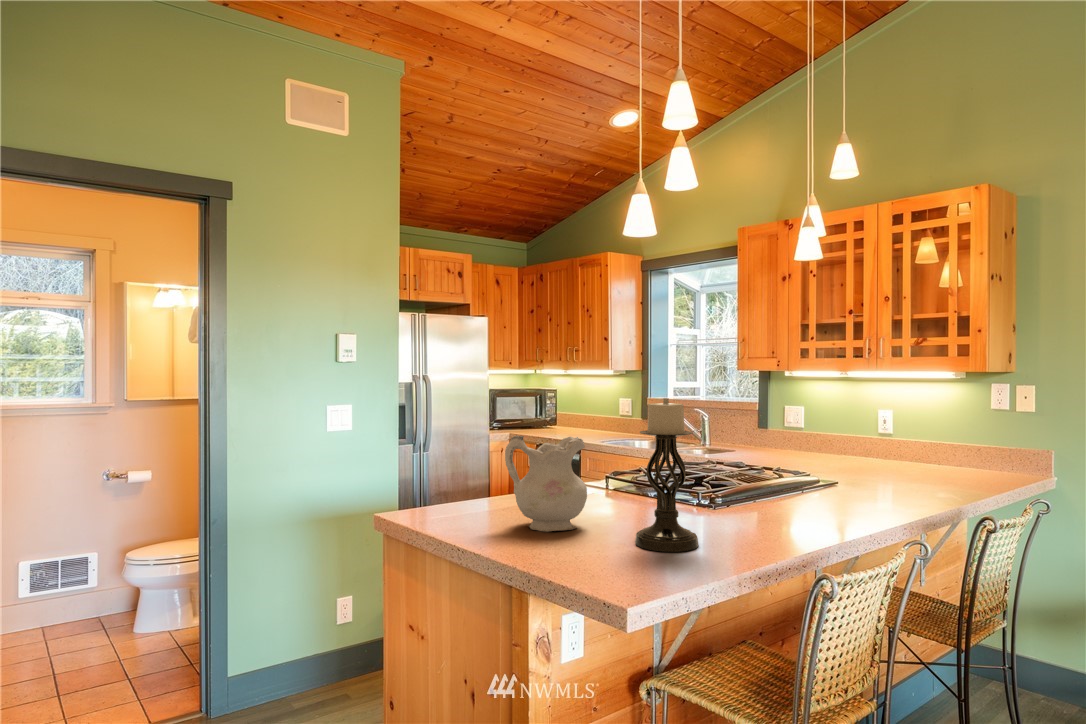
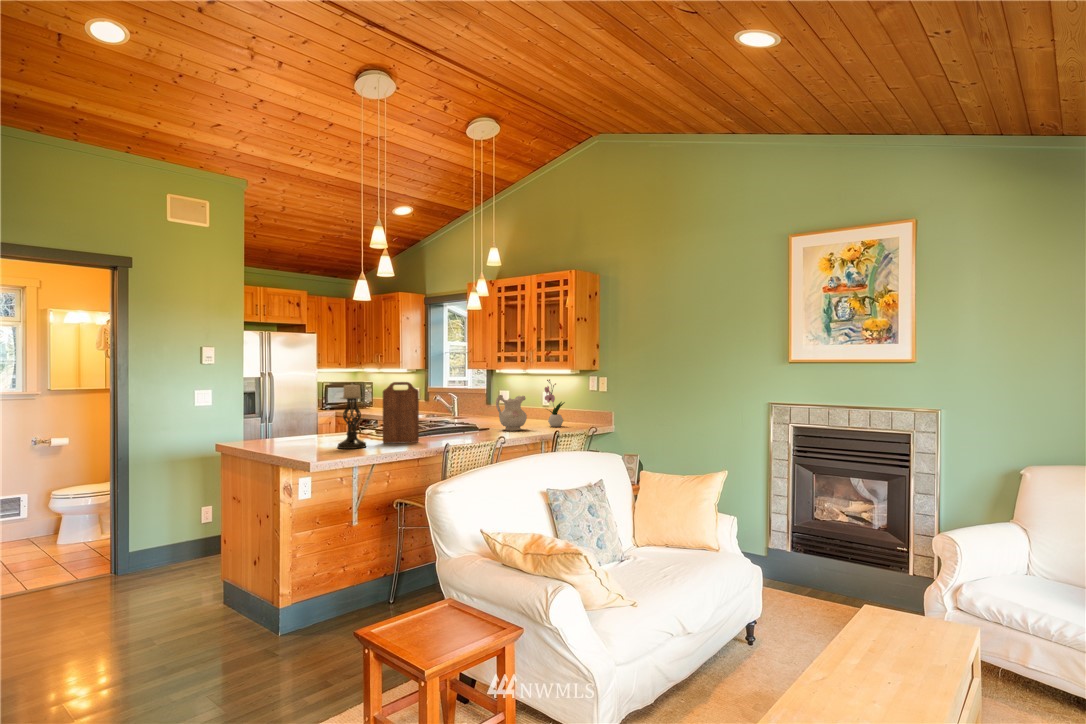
flower arrangement: none [945,390,995,483] -> present [545,379,565,427]
cutting board: none [711,396,786,529] -> present [383,382,419,443]
ceramic pitcher: present [505,435,587,532] -> present [496,395,527,431]

